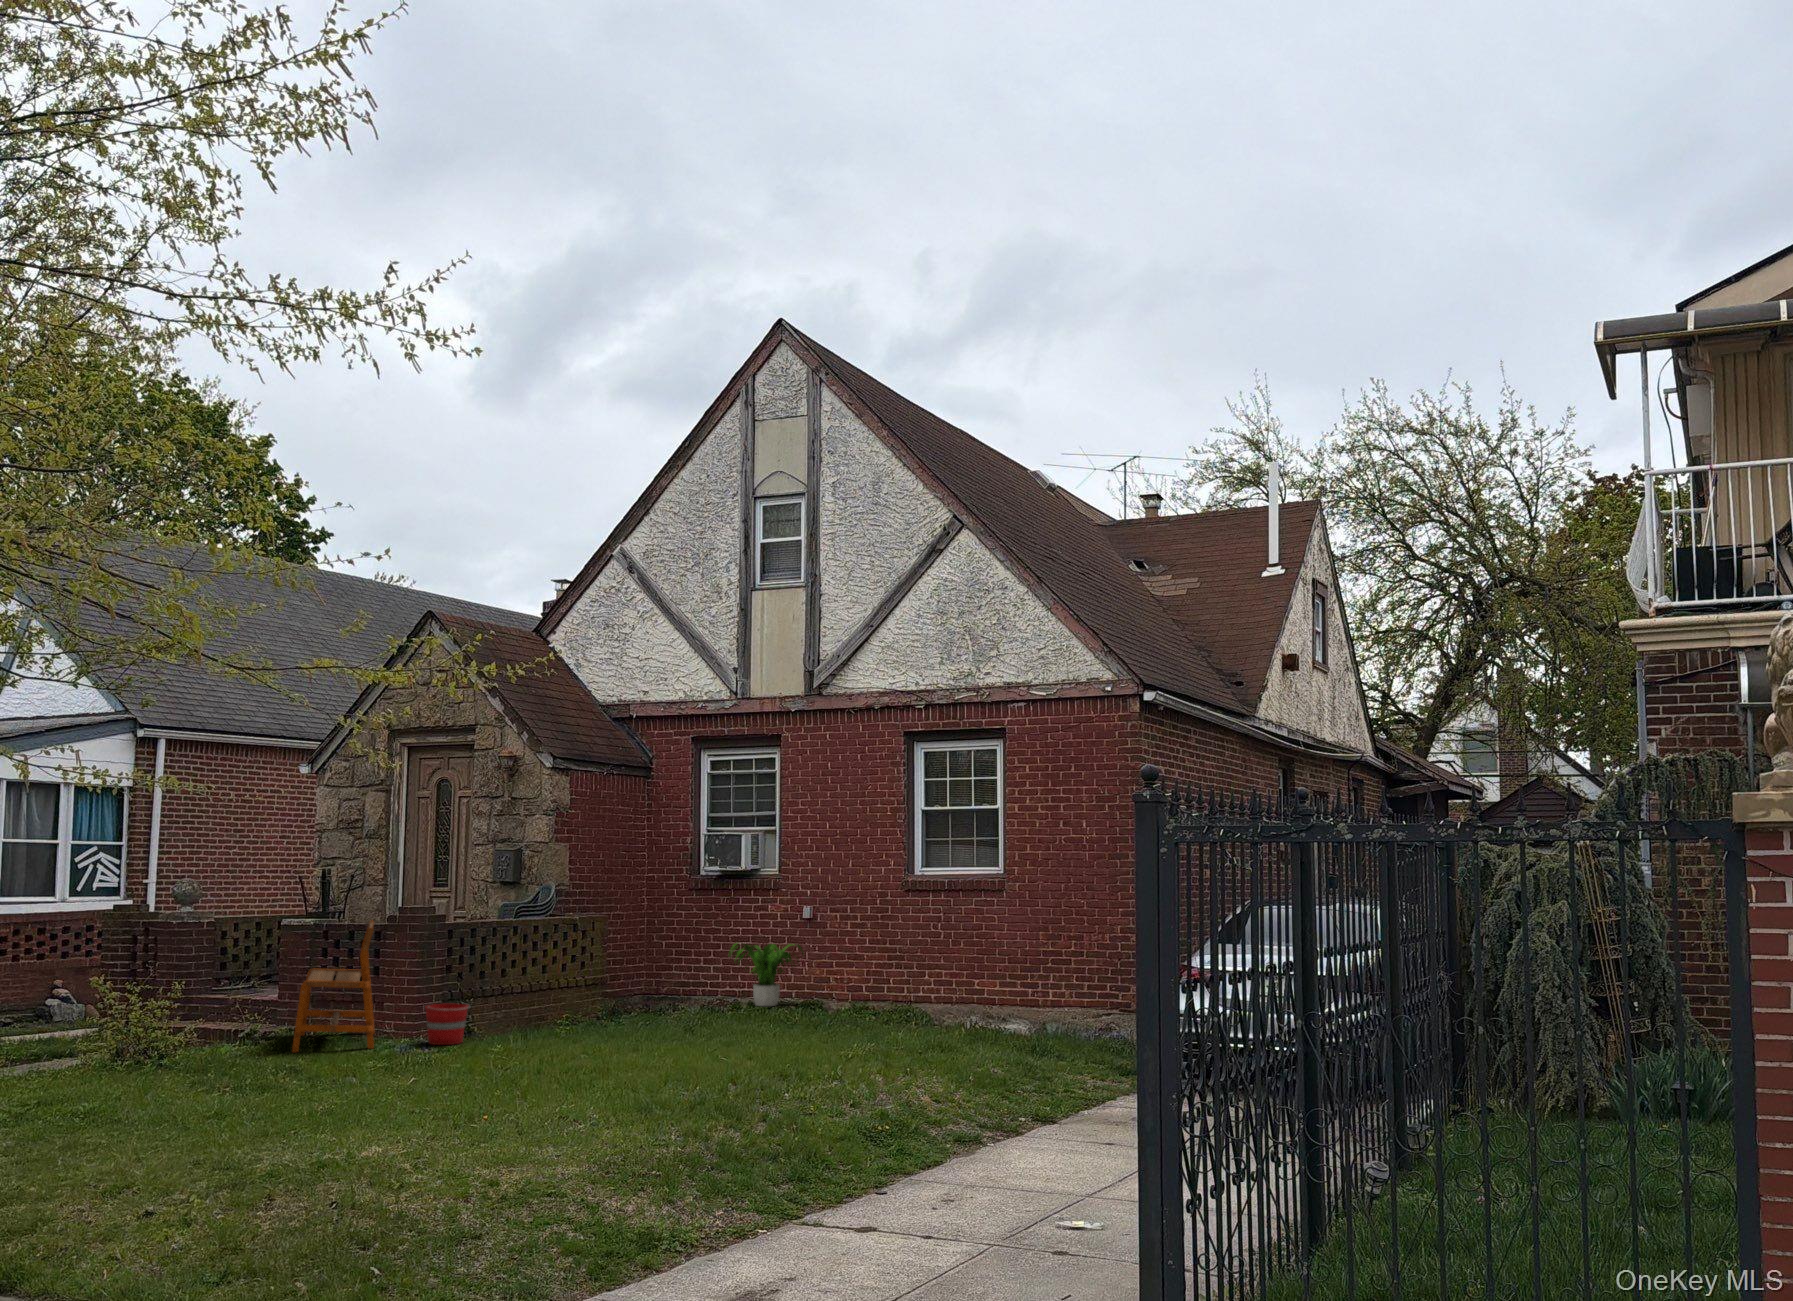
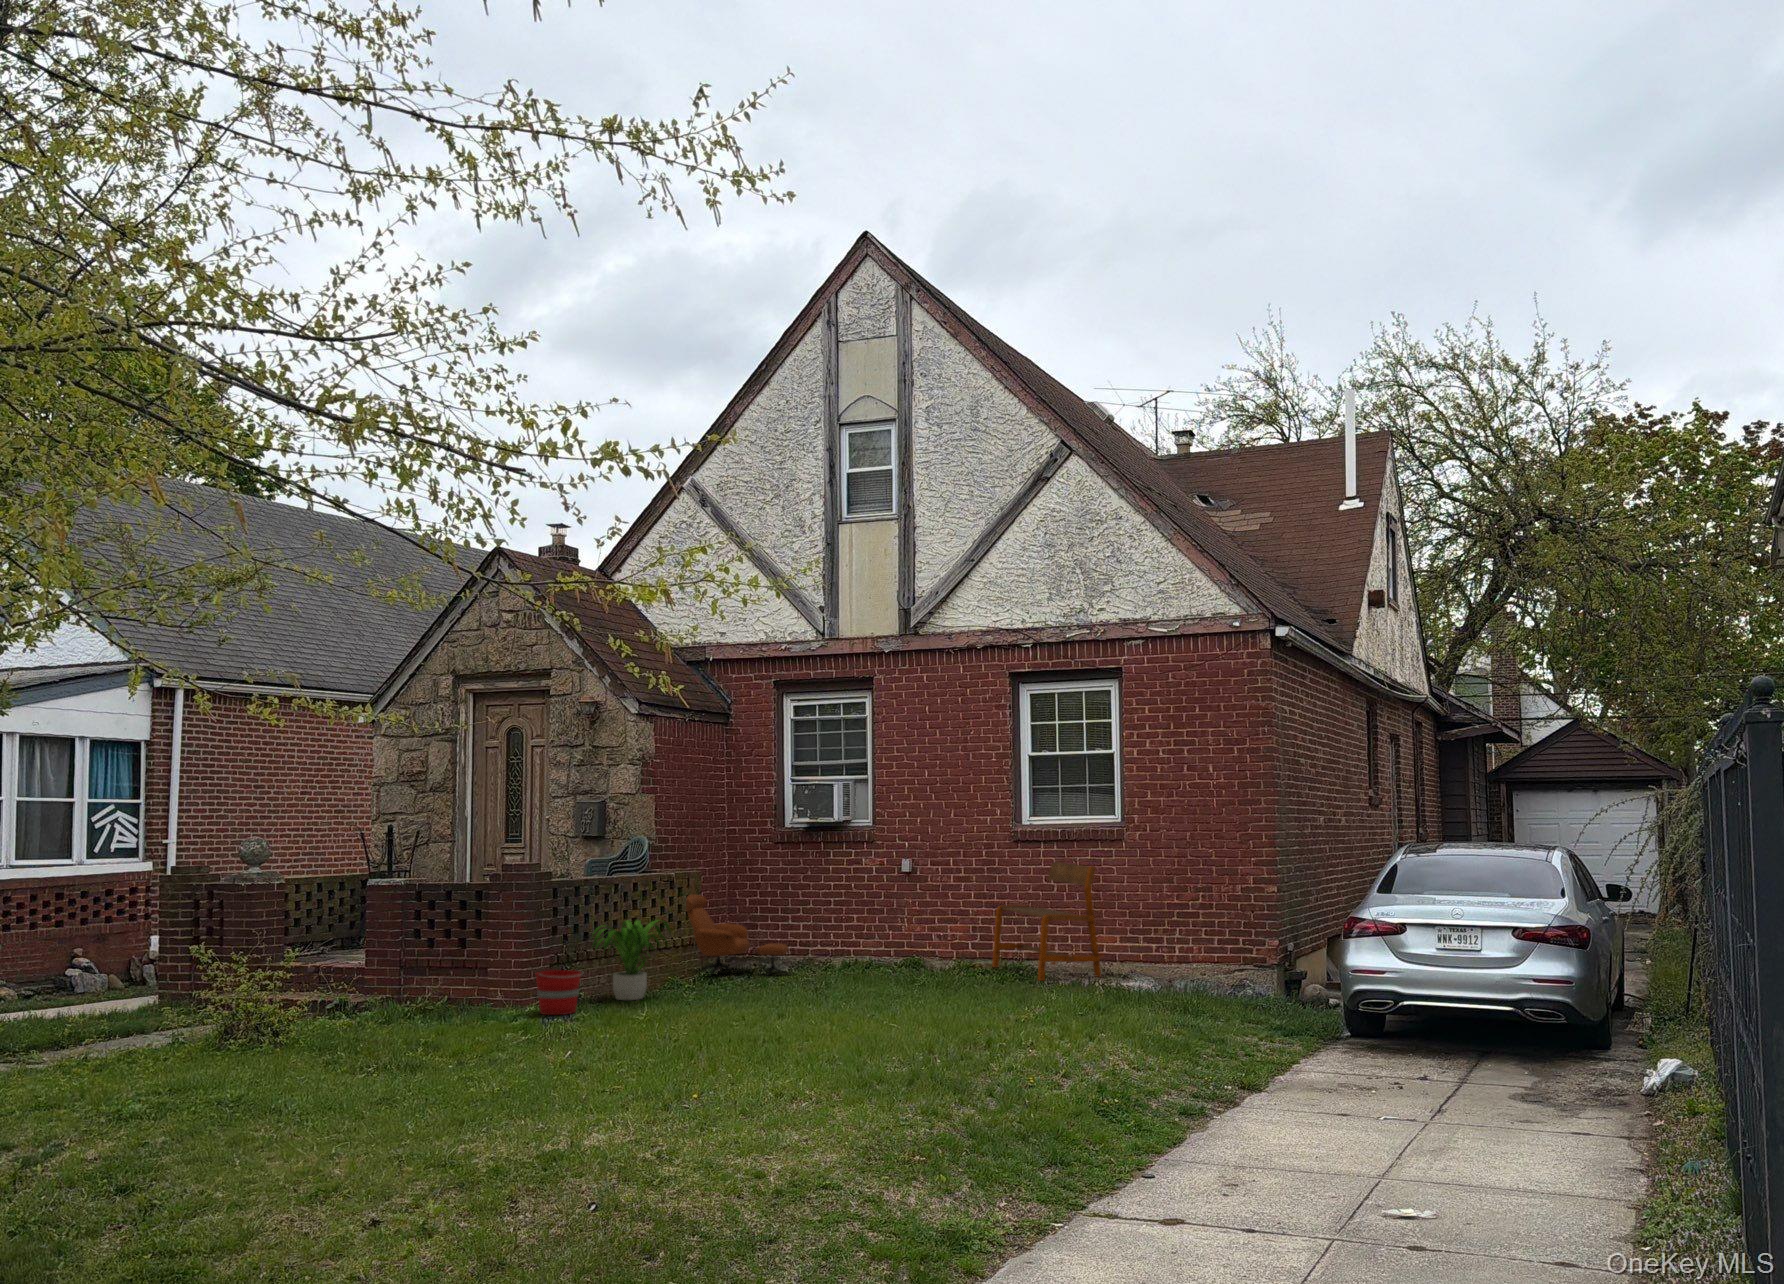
bench: present [292,921,375,1052] -> present [992,862,1101,981]
lounge chair: none [591,936,688,1015] -> present [686,894,788,976]
potted plant: present [729,943,802,1006] -> present [592,920,670,1000]

